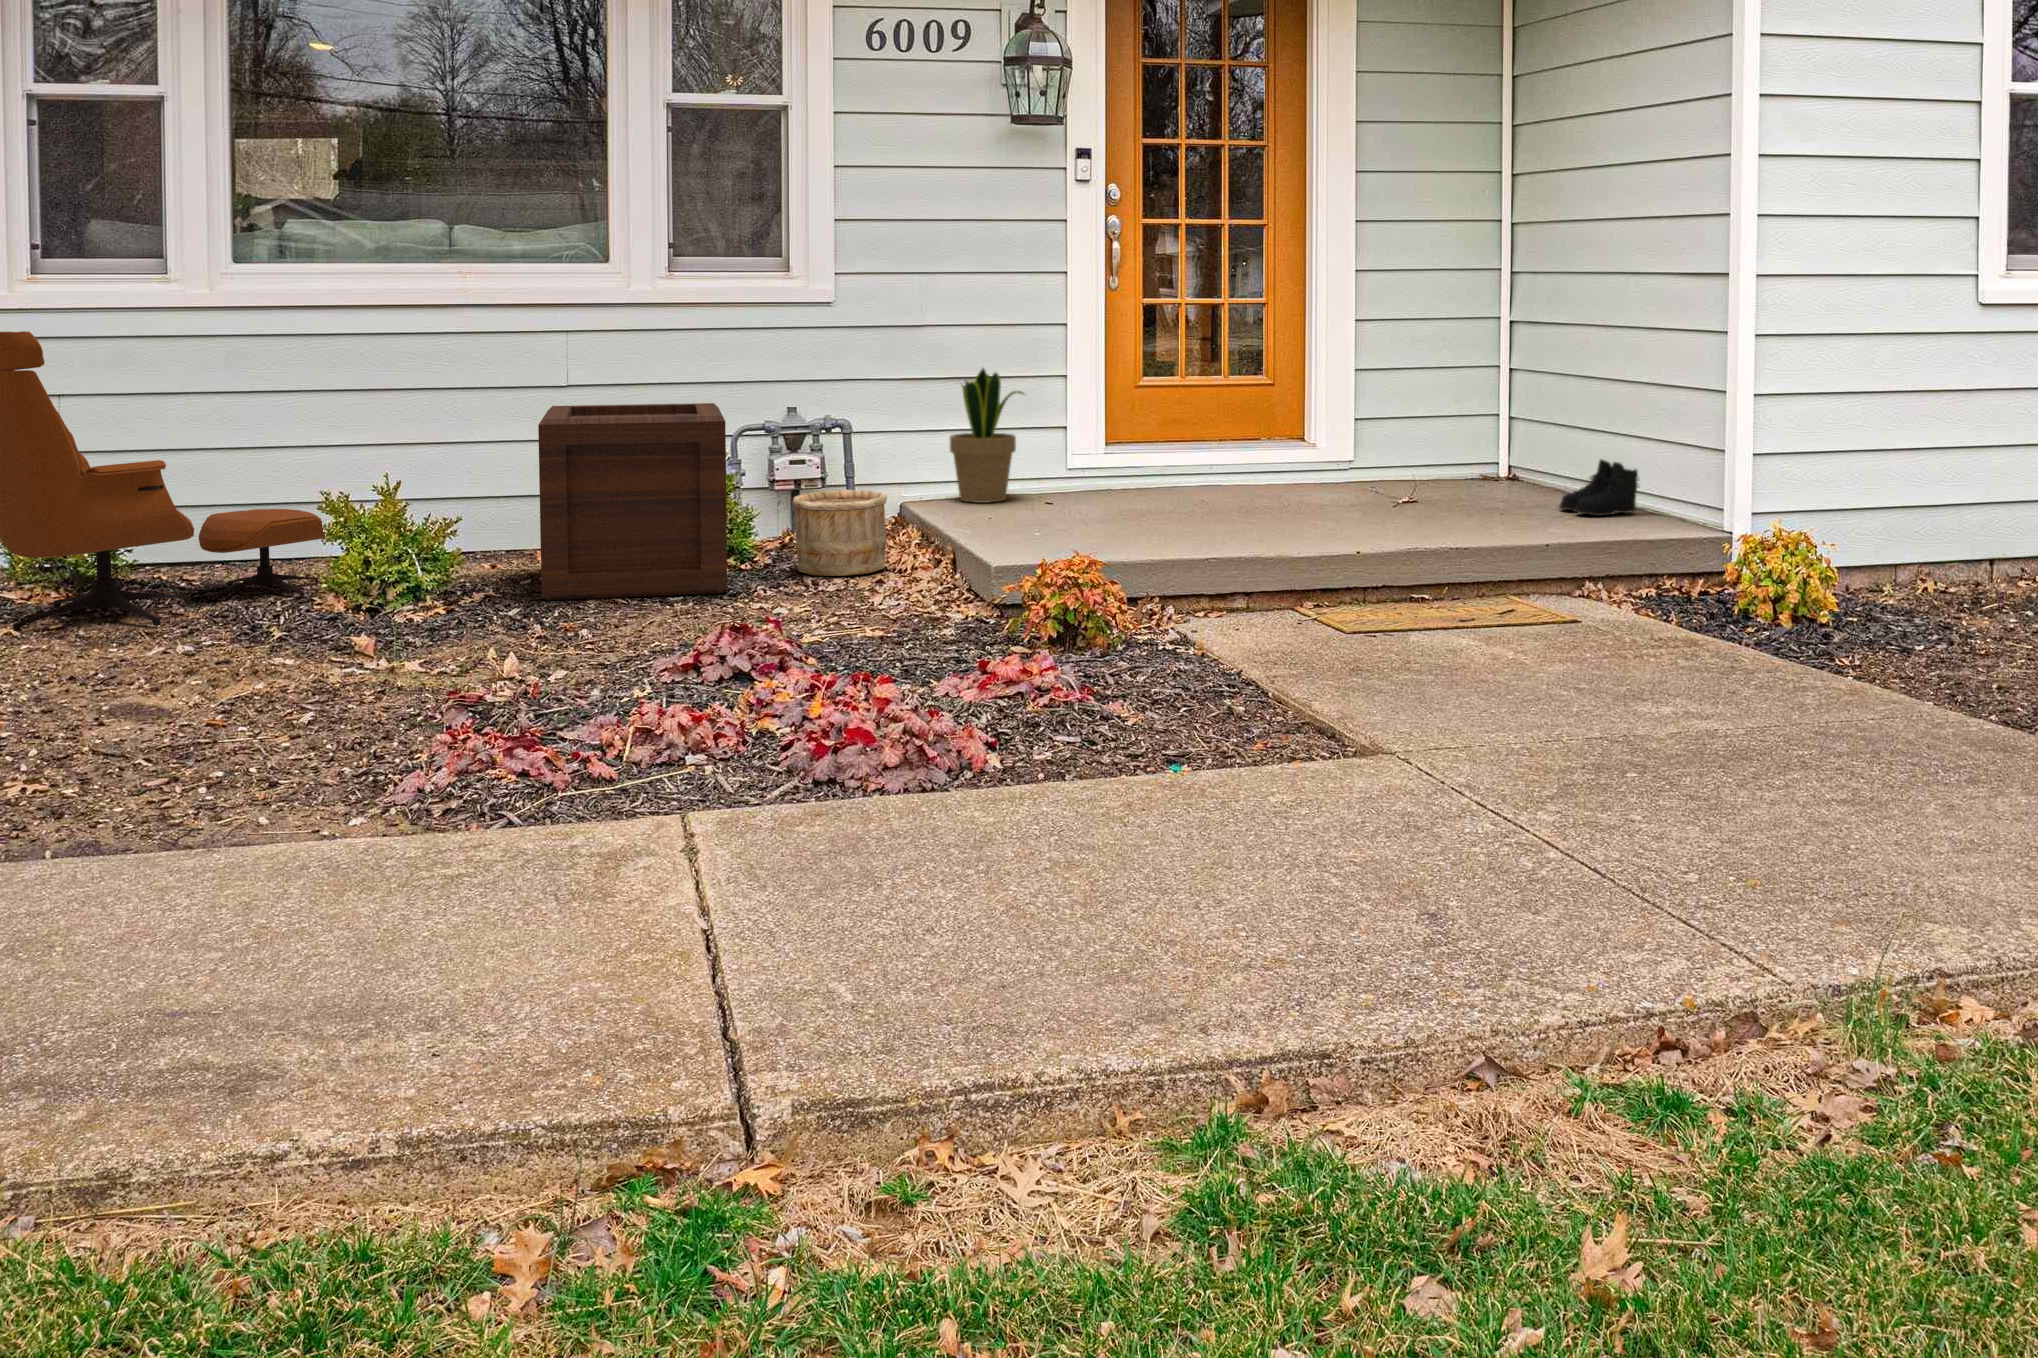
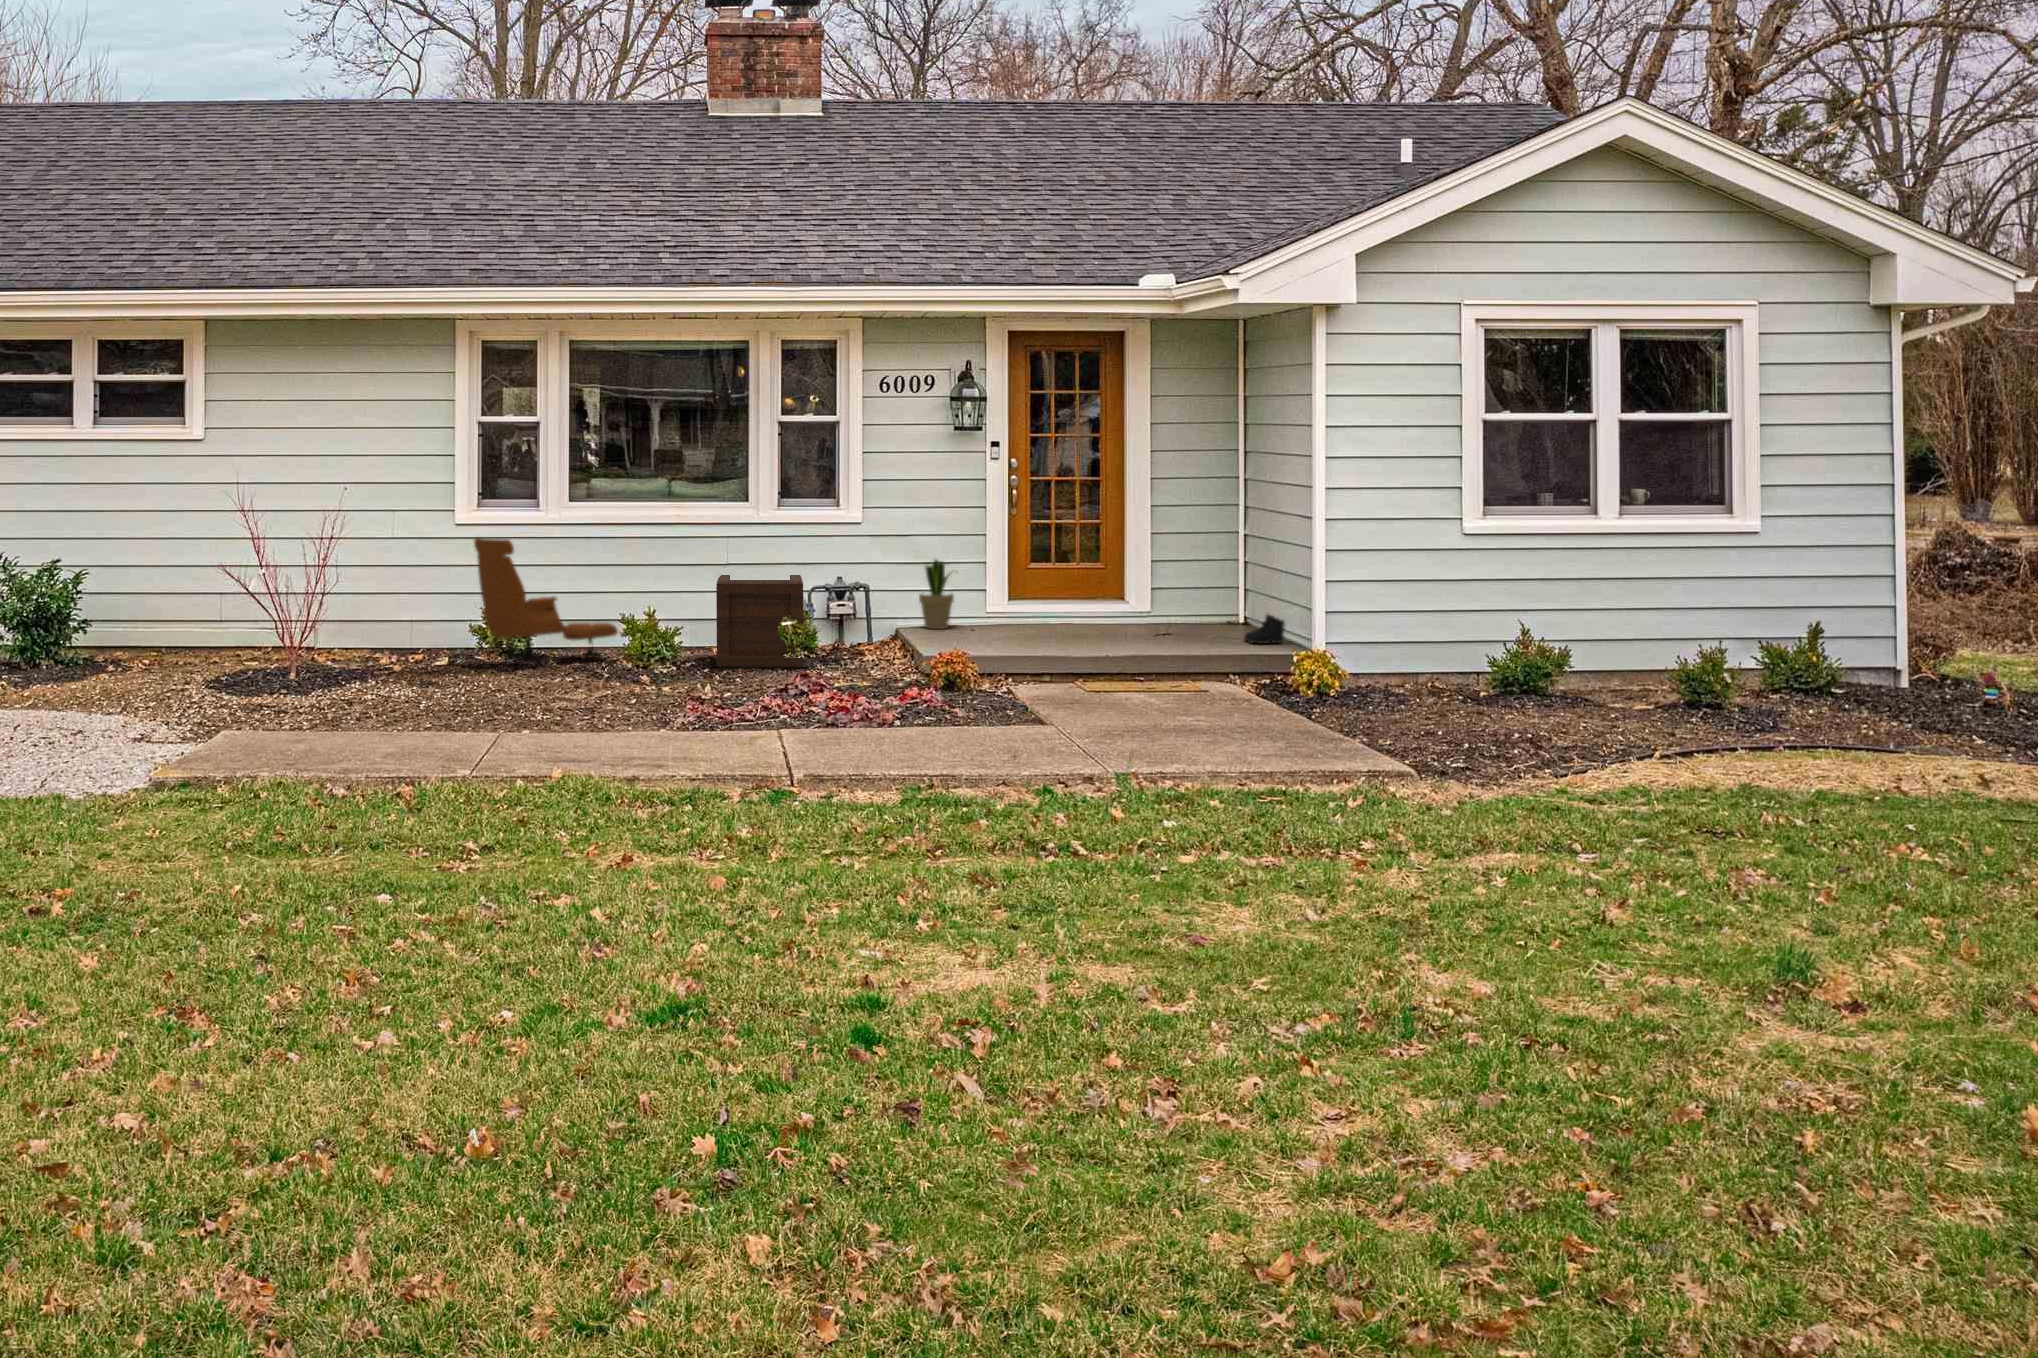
wooden bucket: present [792,490,887,576] -> none [837,621,886,663]

